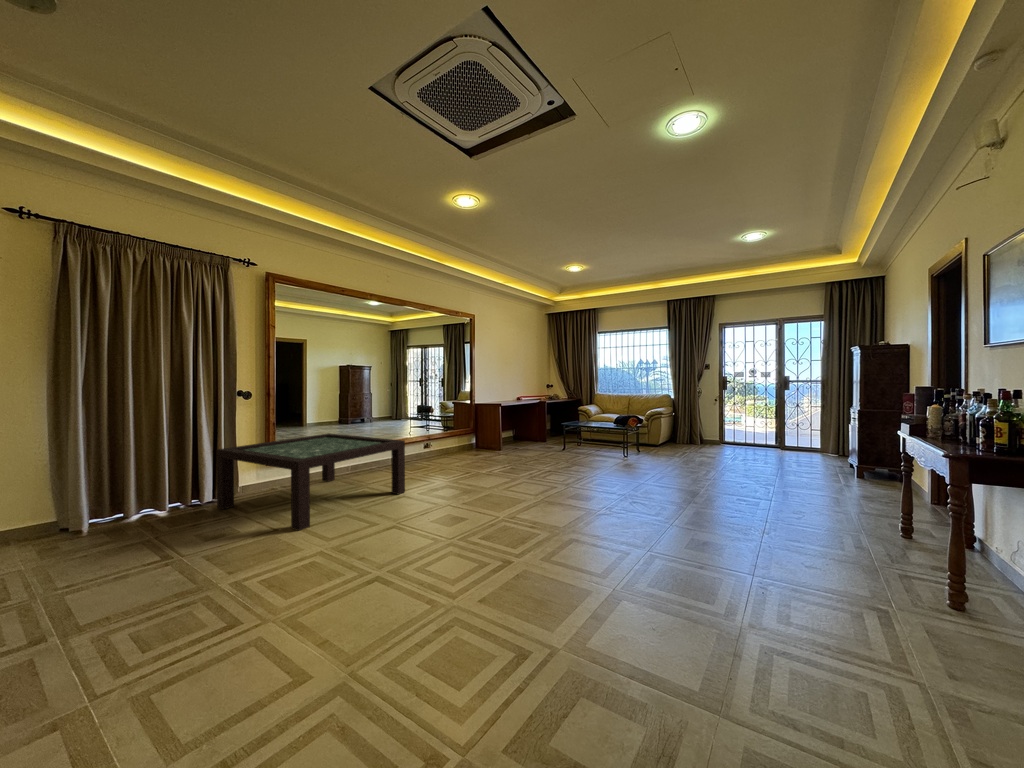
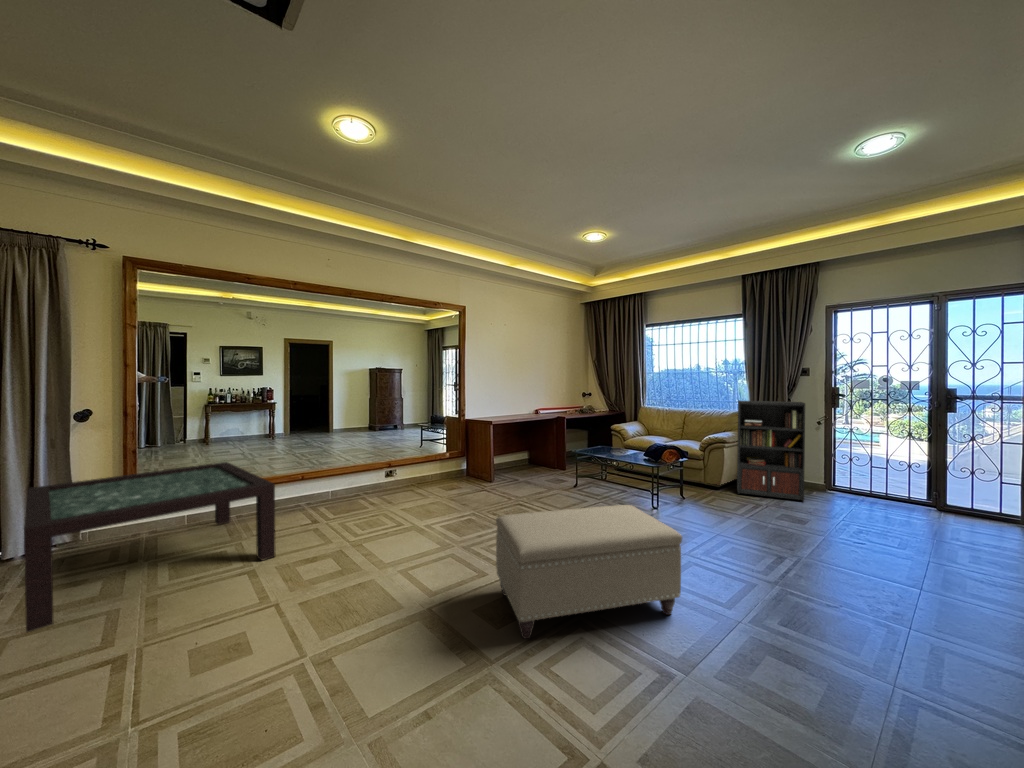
bookcase: none [668,386,715,449] -> present [737,400,815,501]
ottoman: none [569,442,675,507] -> present [496,505,682,639]

